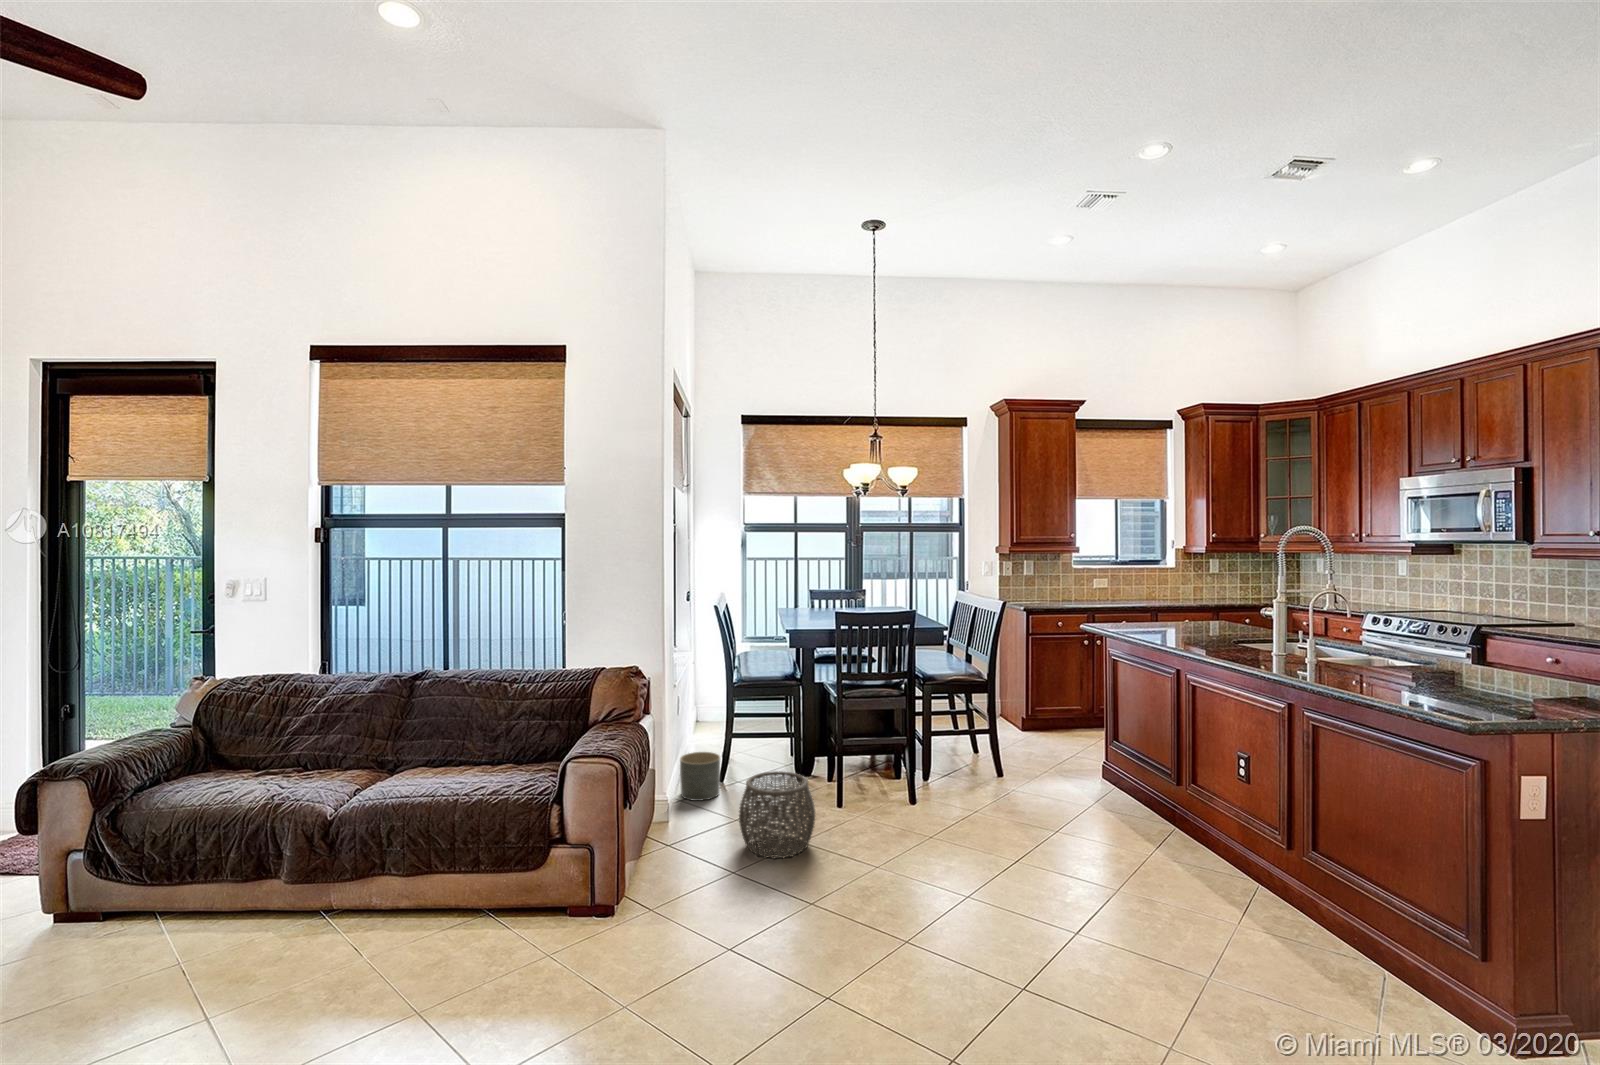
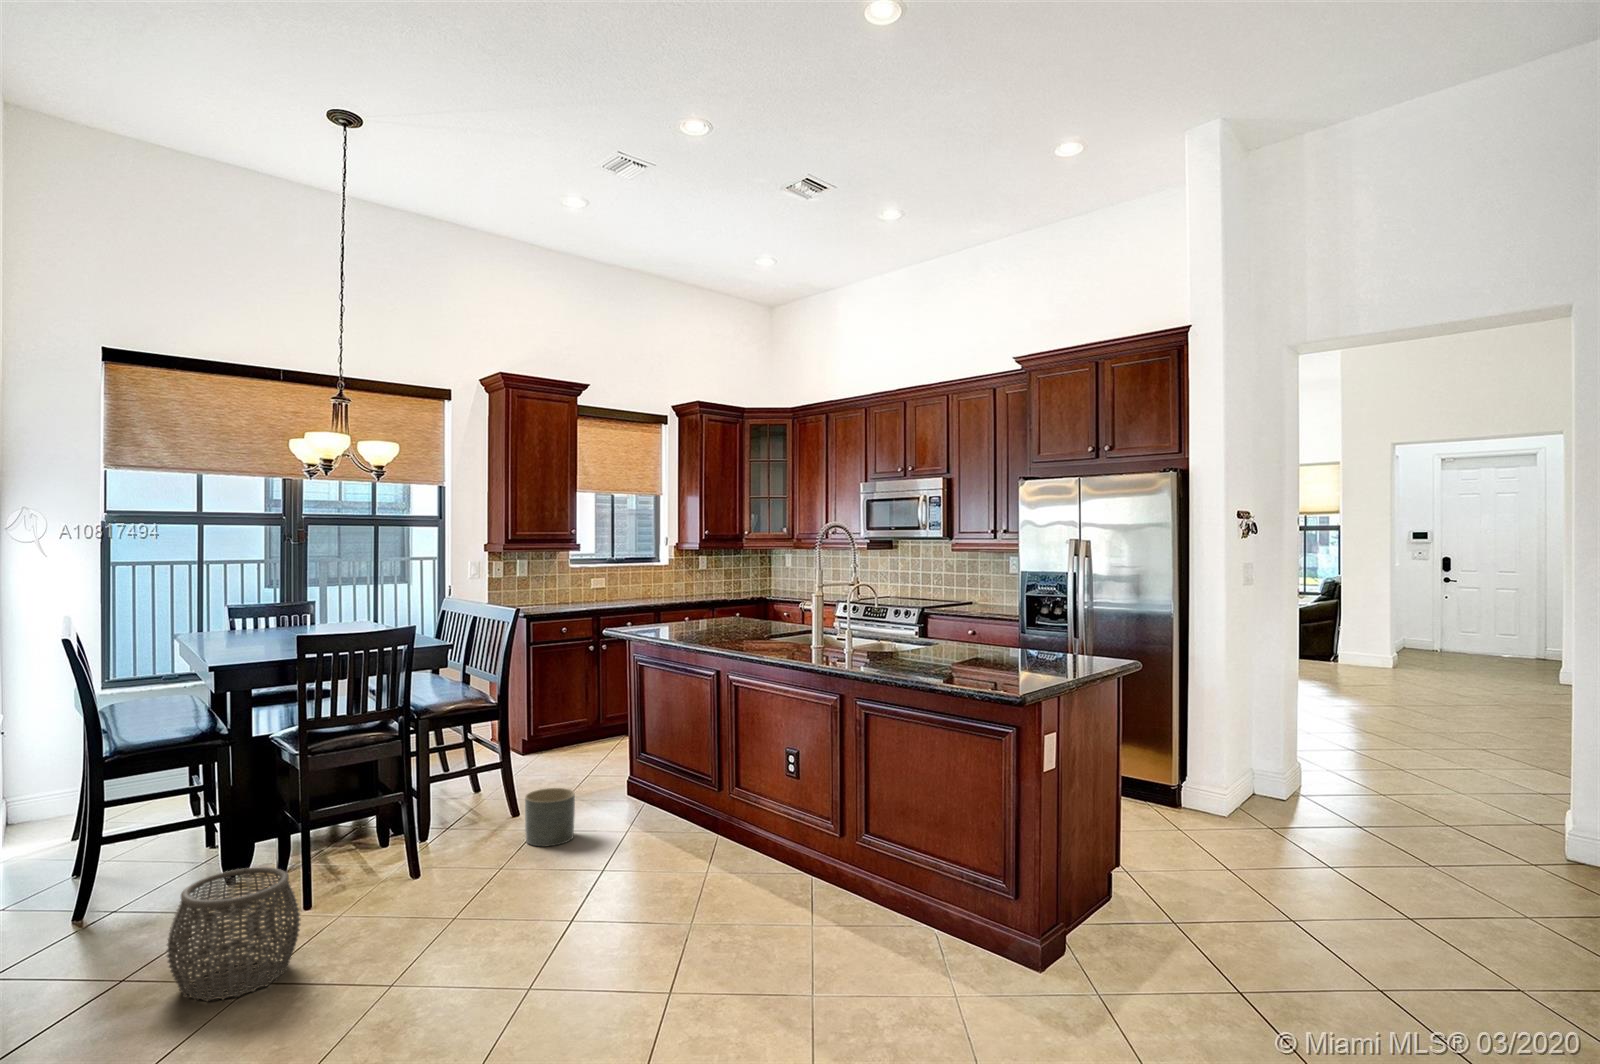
planter: present [680,752,720,801] -> present [525,788,575,846]

